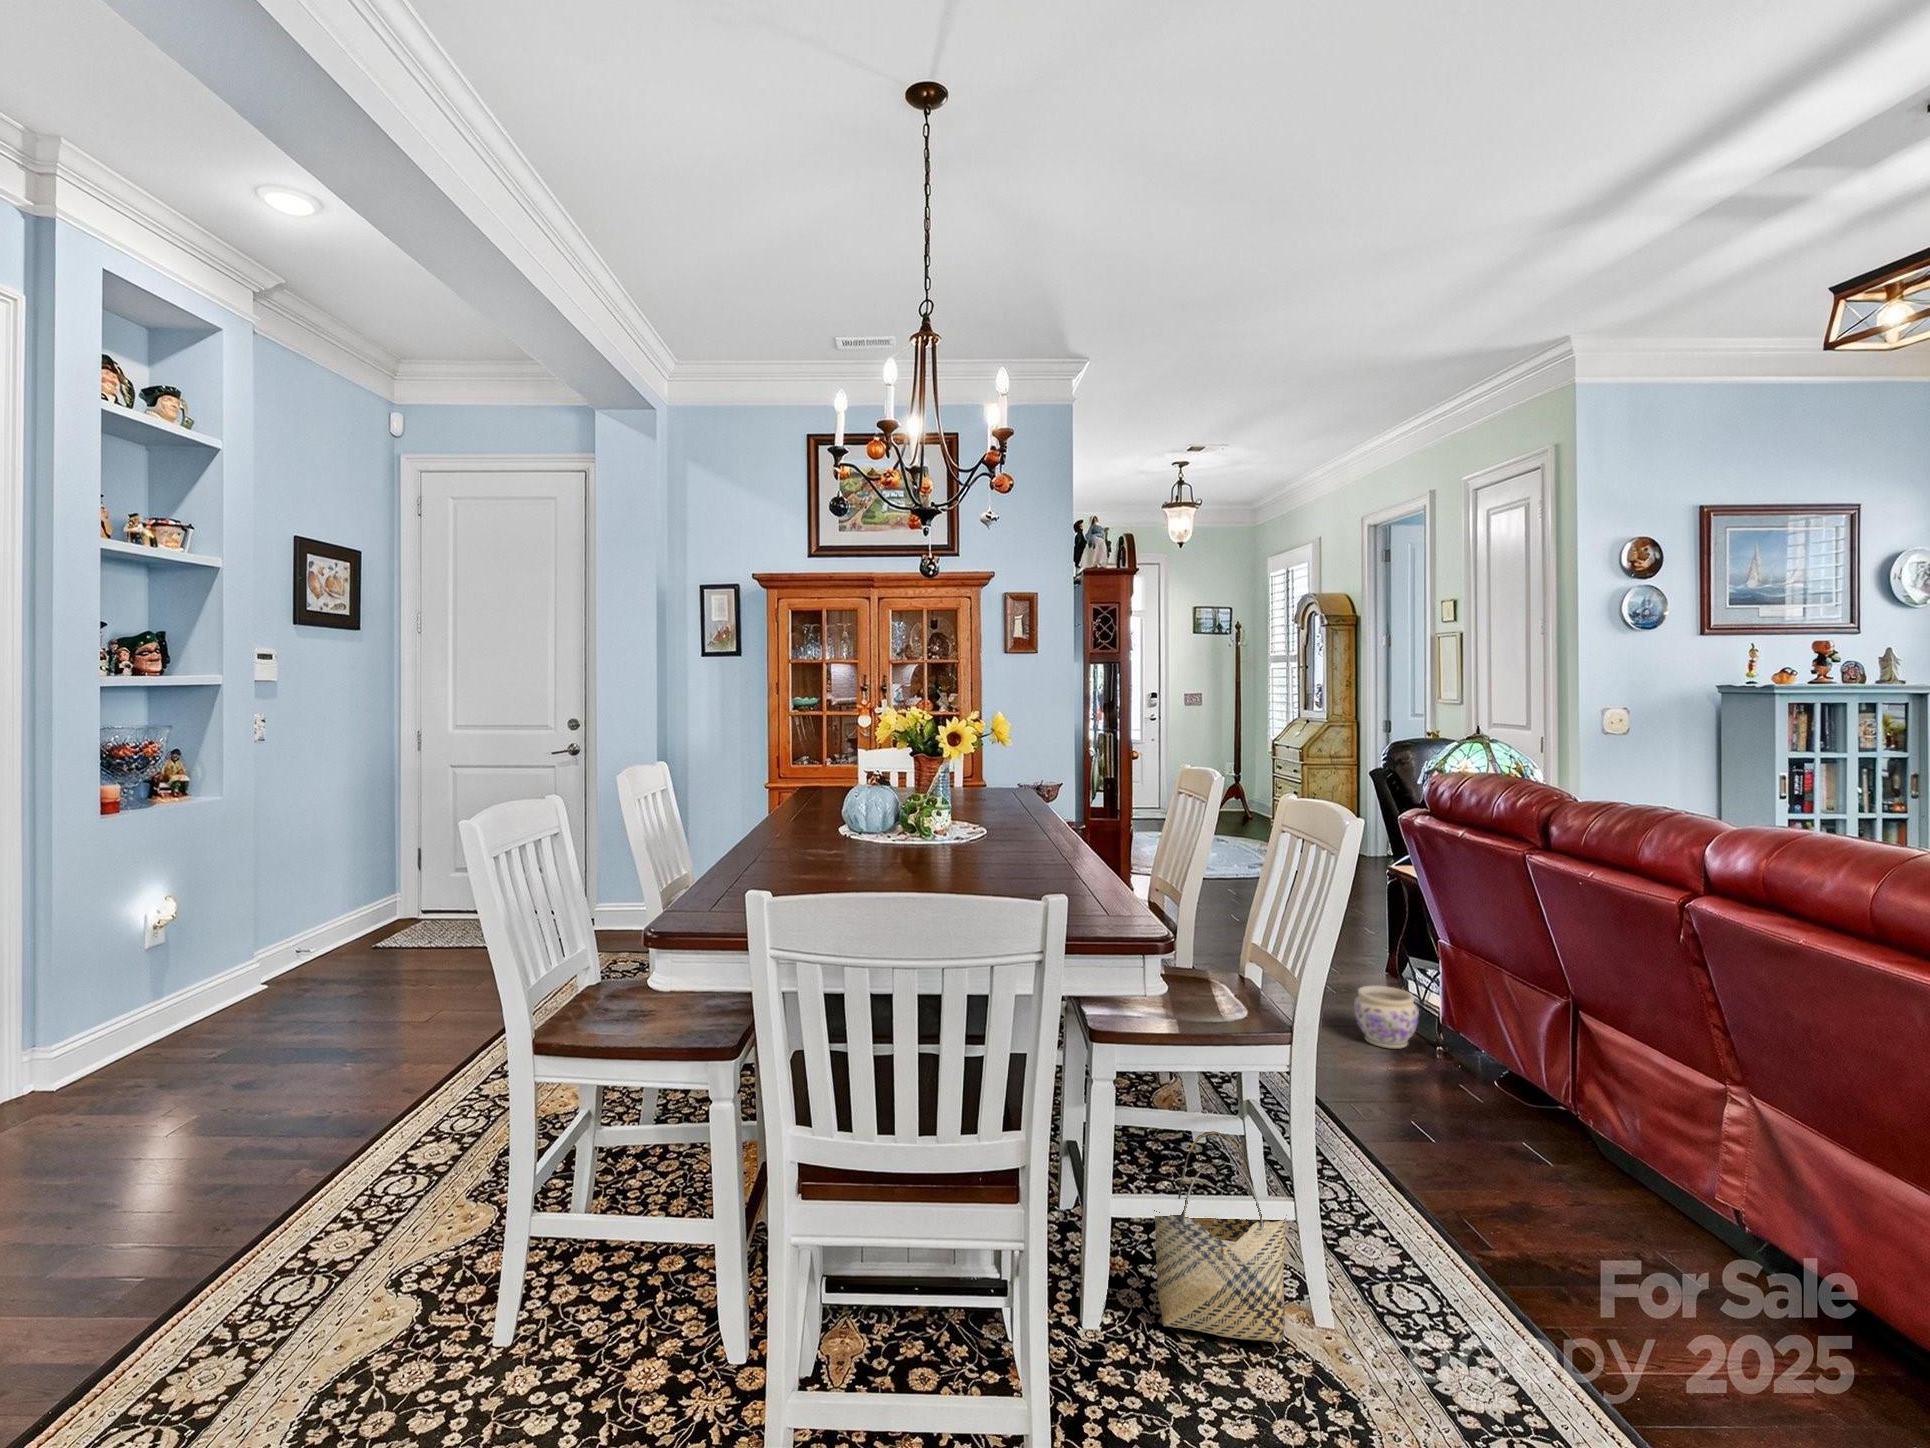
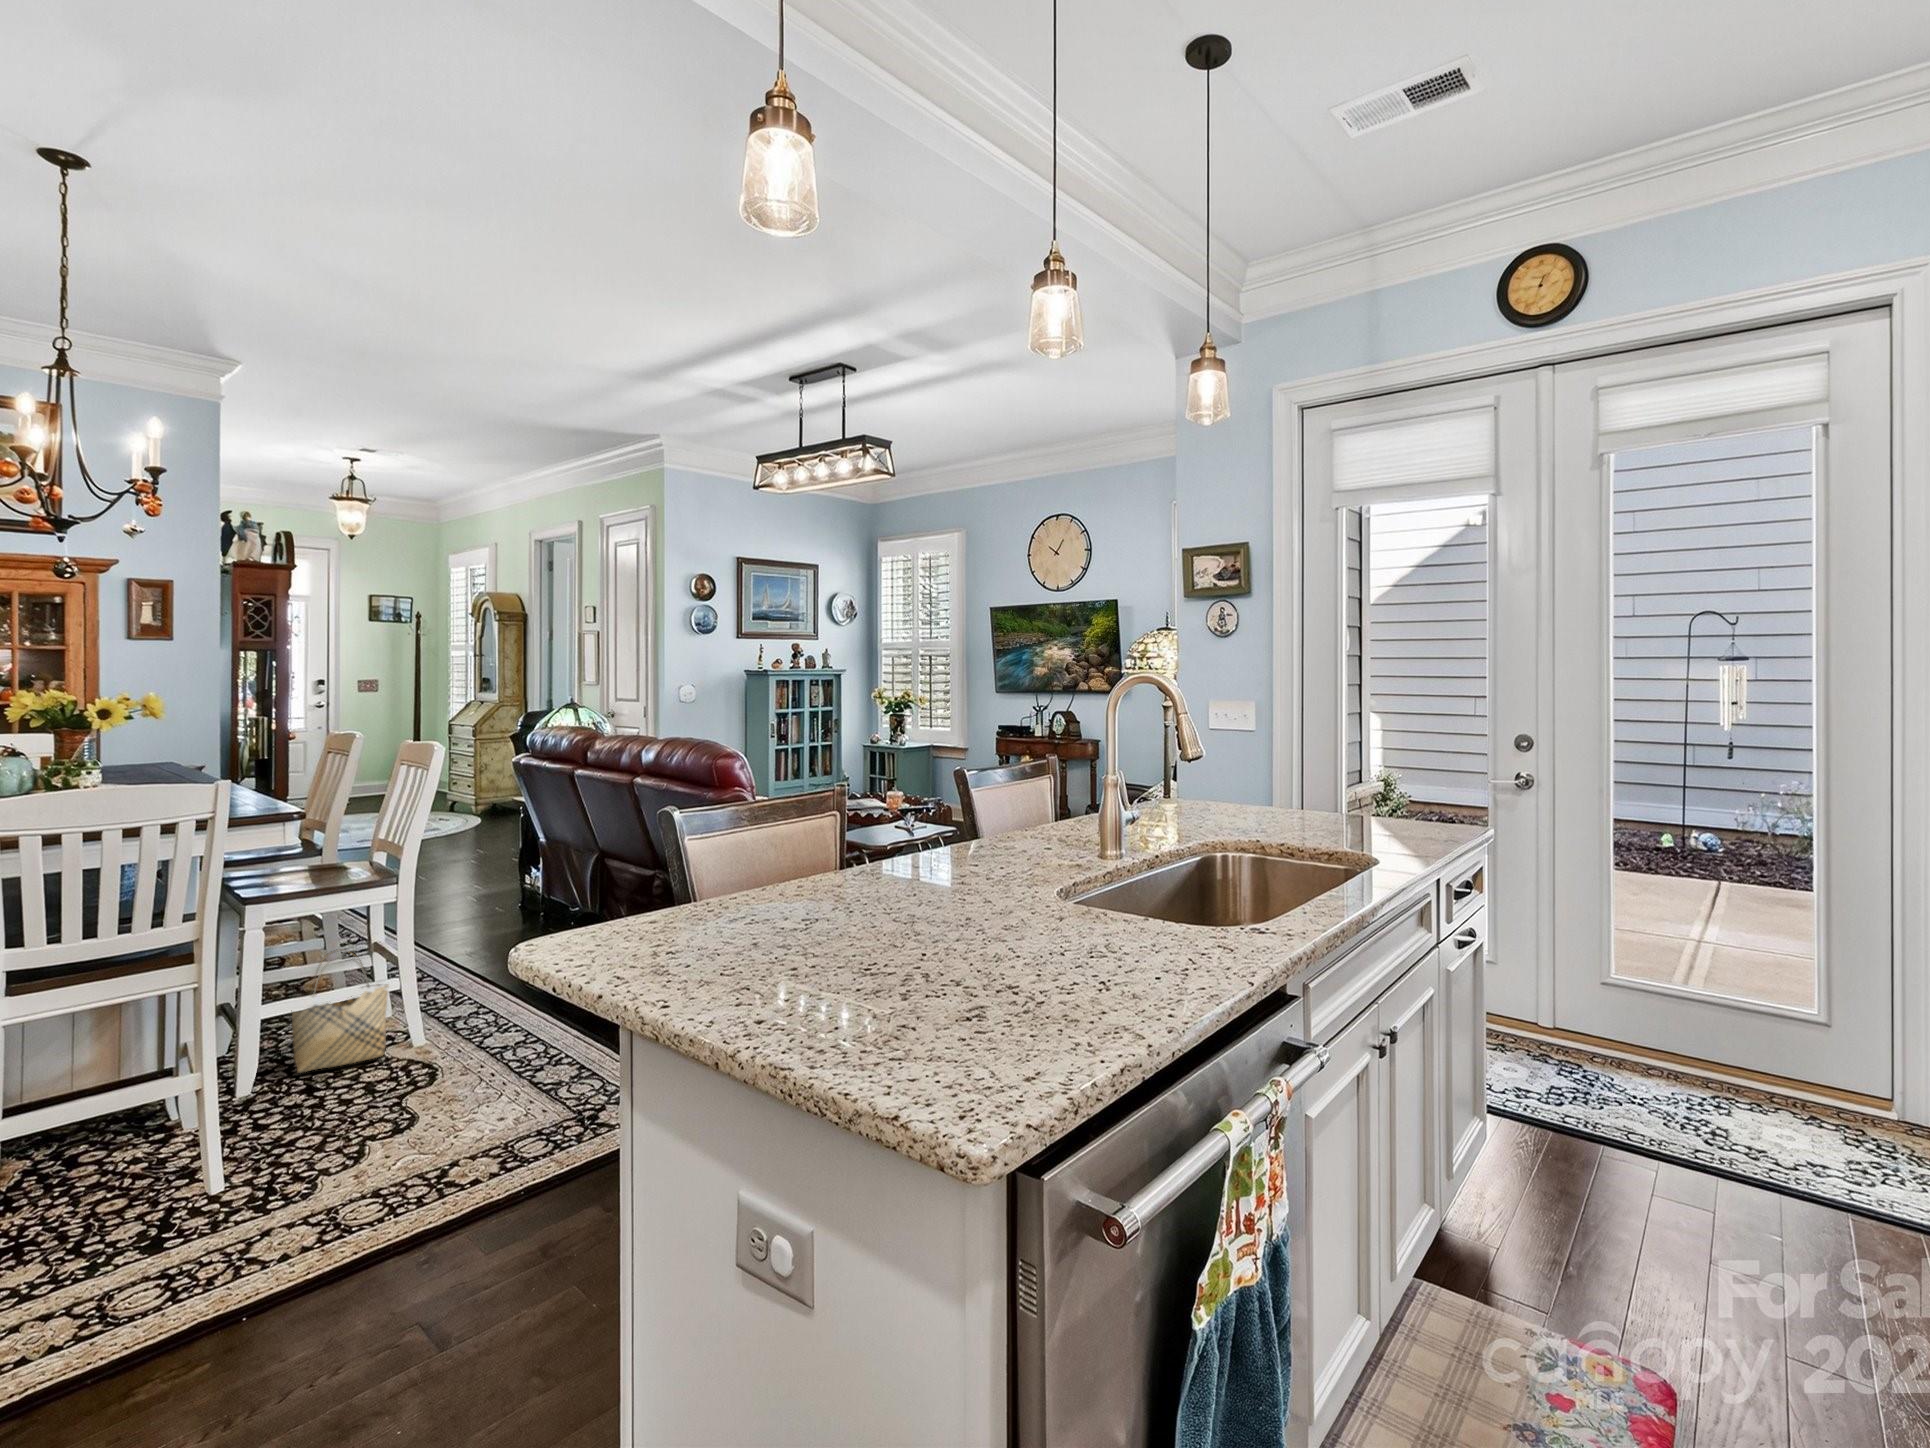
planter: present [1354,986,1419,1049] -> none [480,880,525,921]

